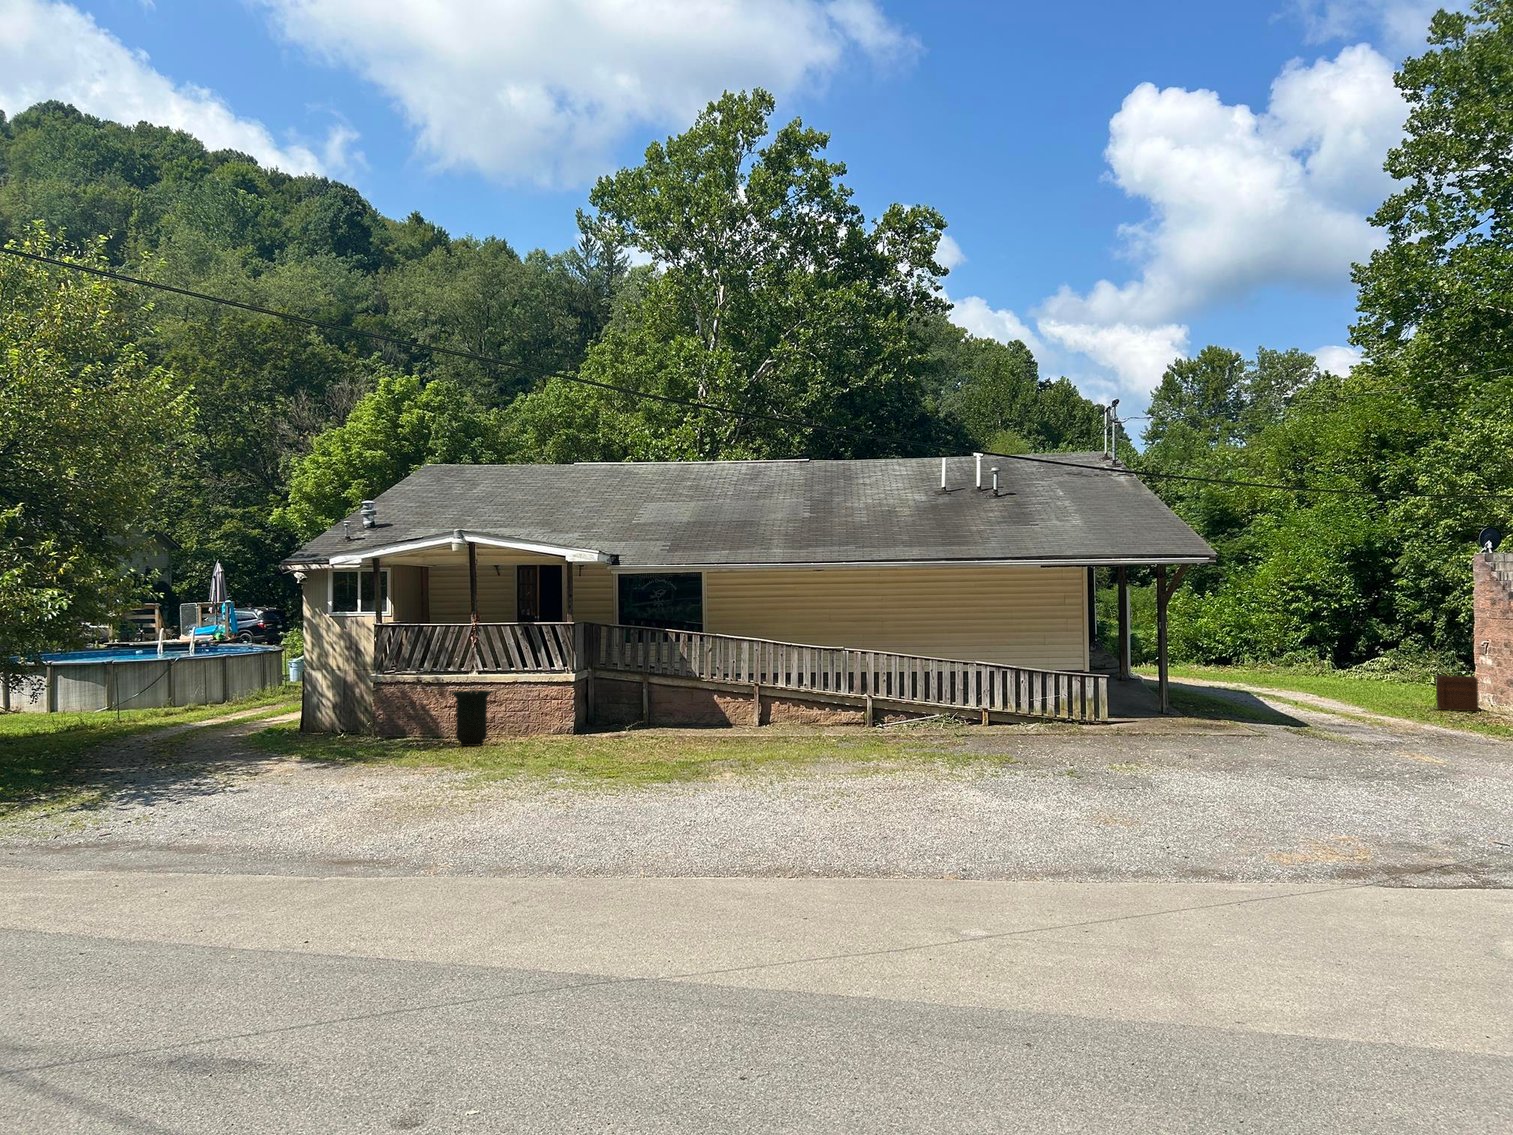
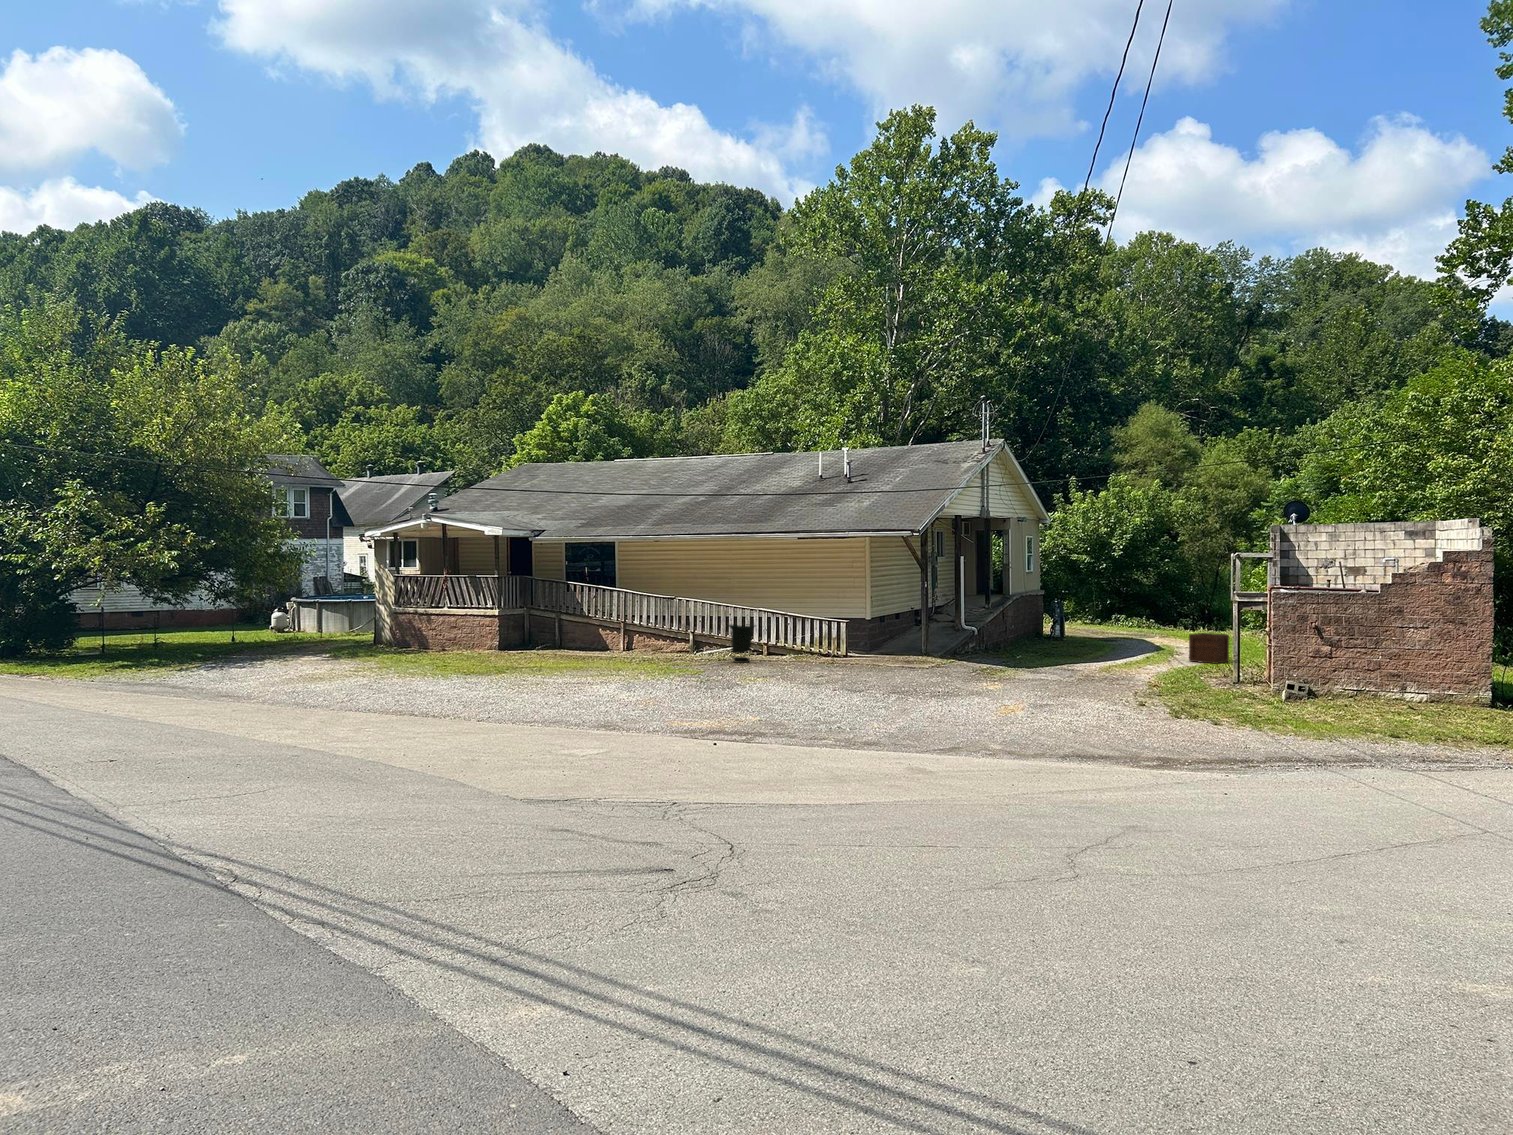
trash can: present [450,690,493,746] -> present [728,625,755,663]

